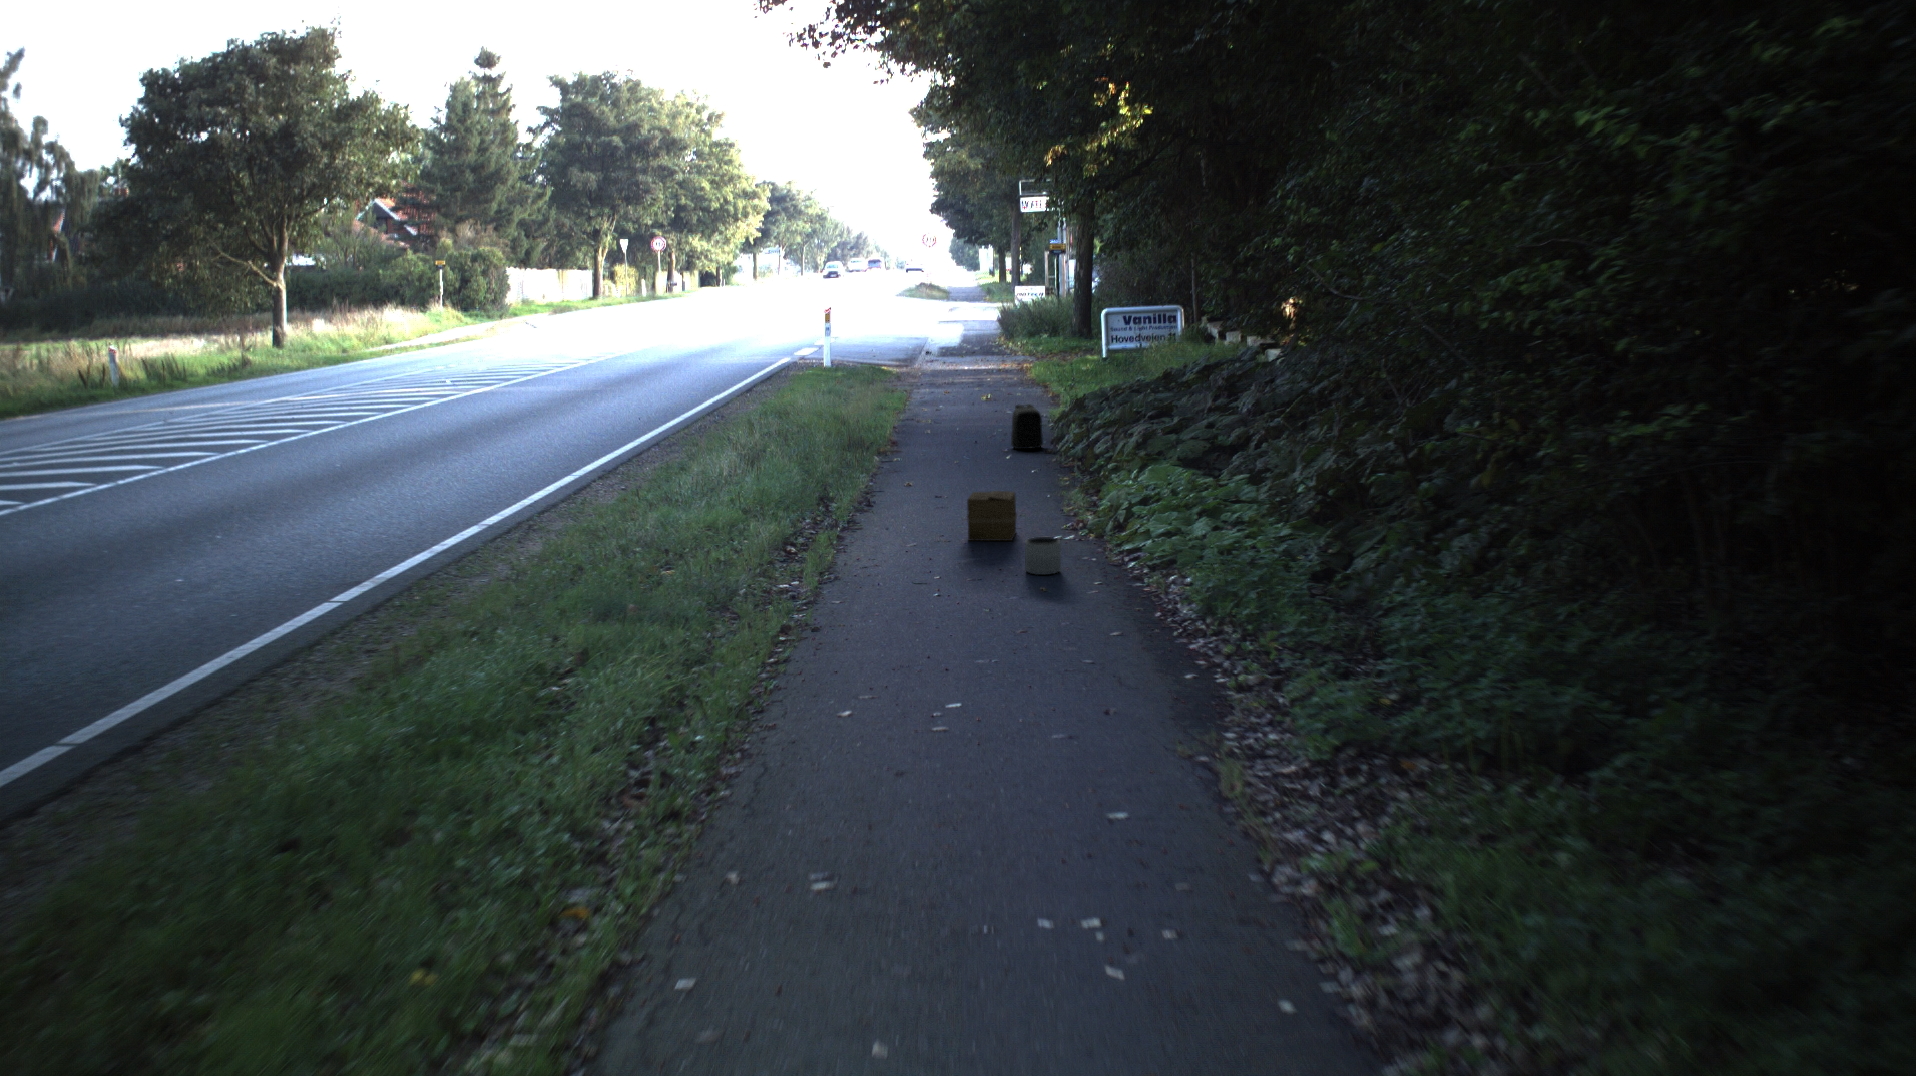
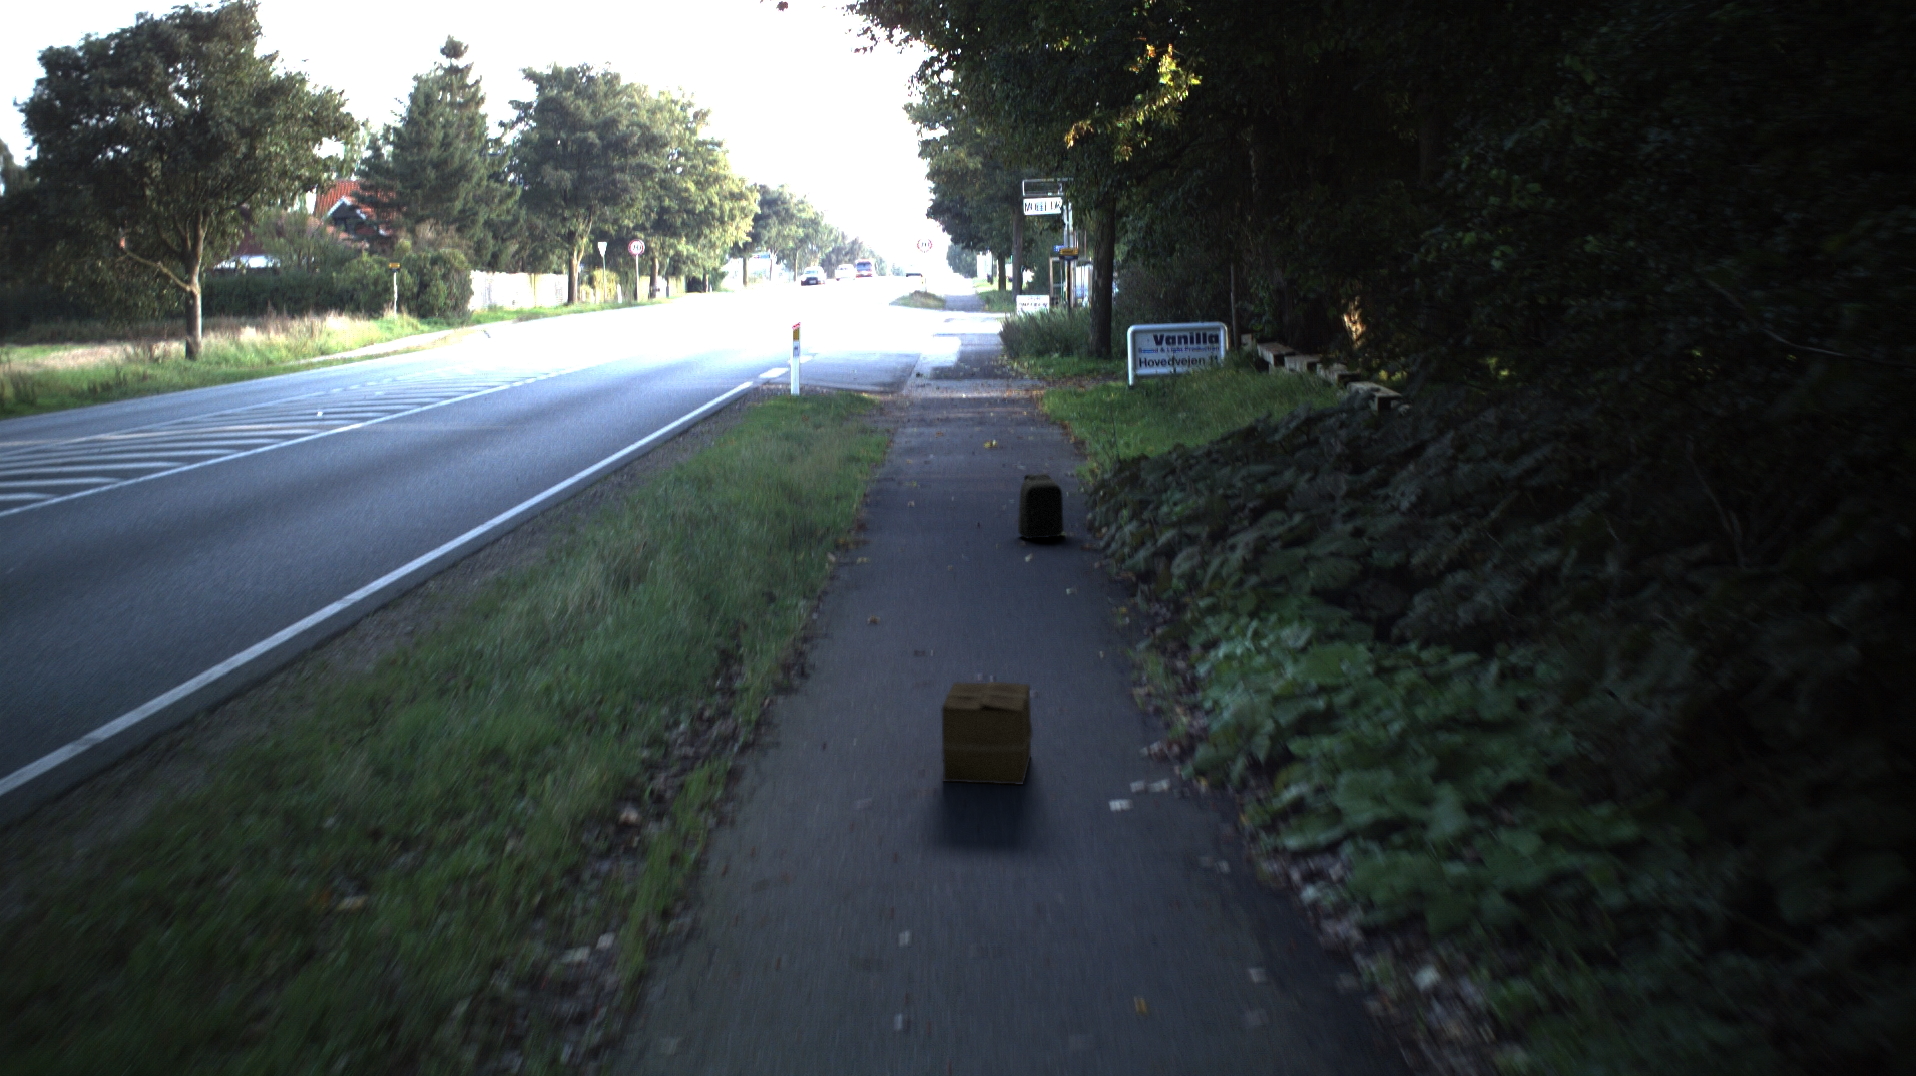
planter: present [1025,537,1061,575] -> none [1053,826,1126,916]

